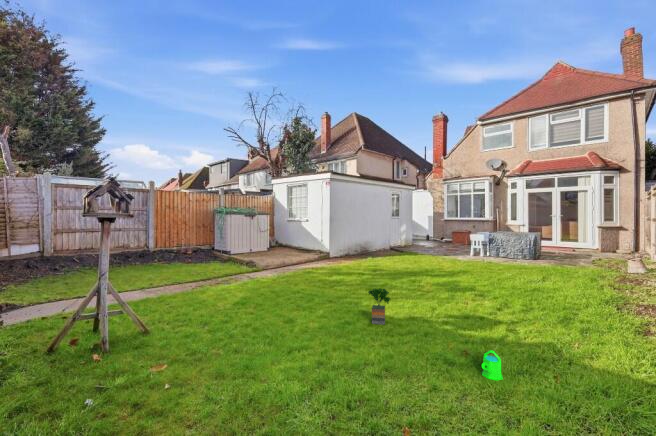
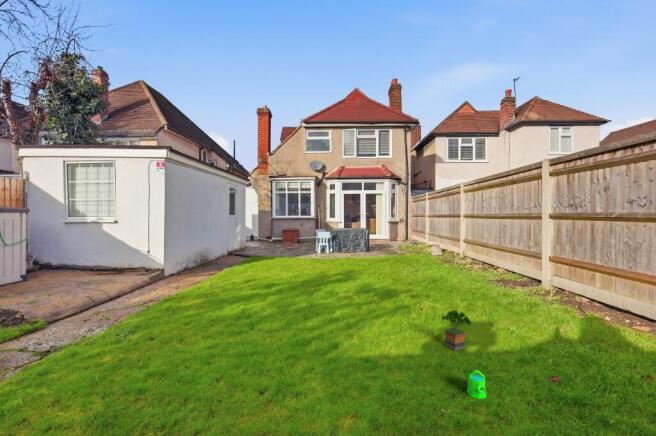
potted tree: present [368,289,390,325] -> present [442,310,471,351]

